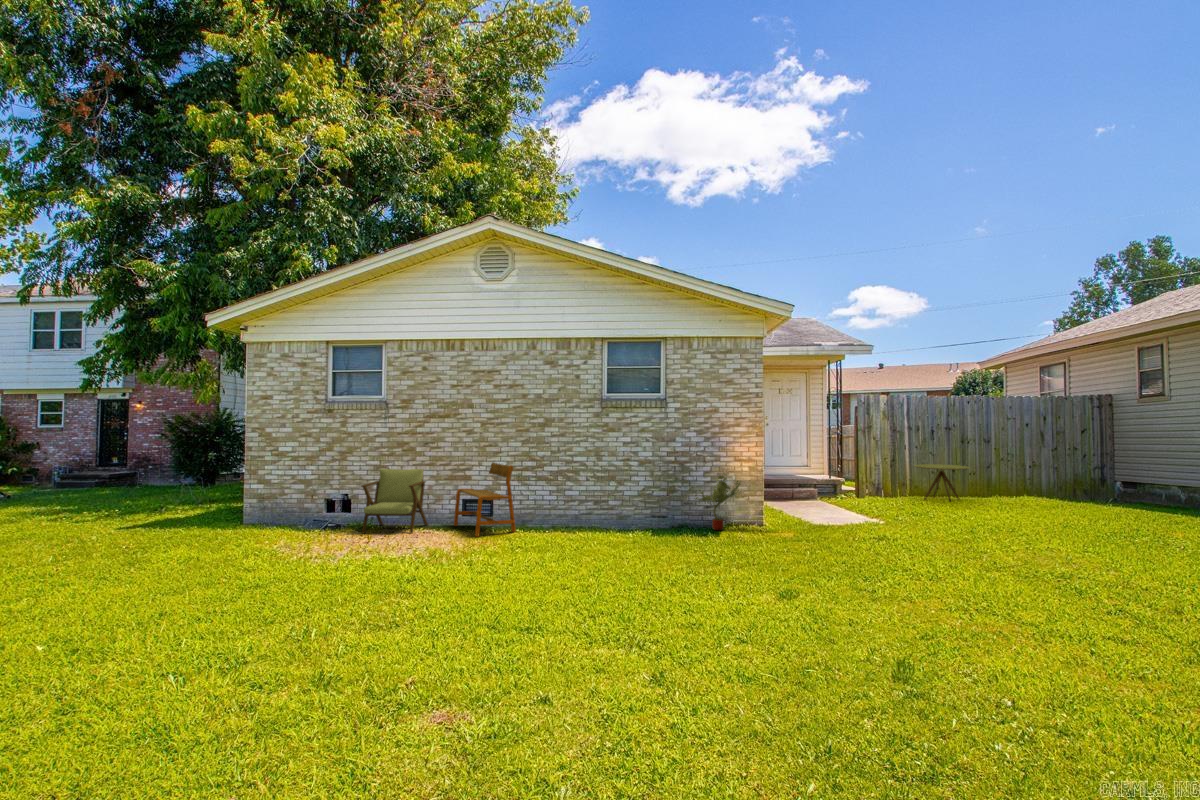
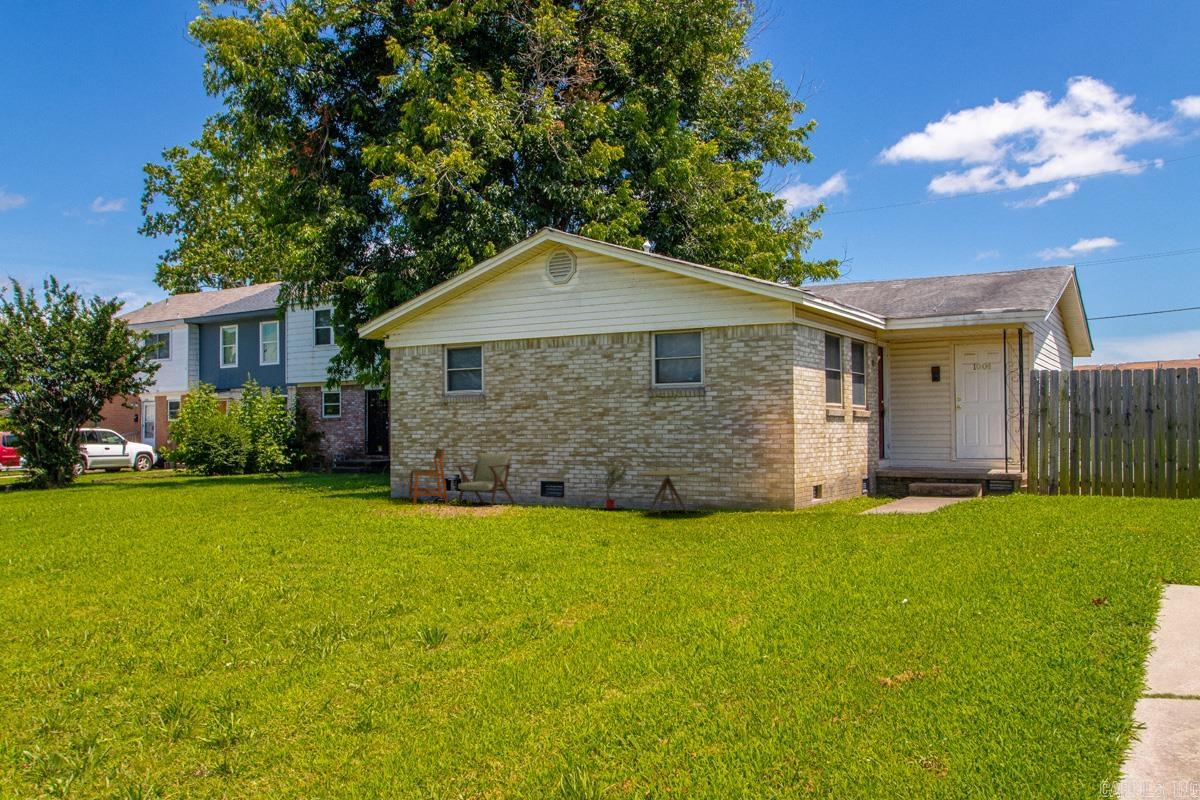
bench: present [454,463,516,537] -> present [409,448,448,505]
round table: present [915,464,969,502] -> present [637,470,697,516]
potted tree: present [695,473,741,531] -> present [594,458,627,510]

